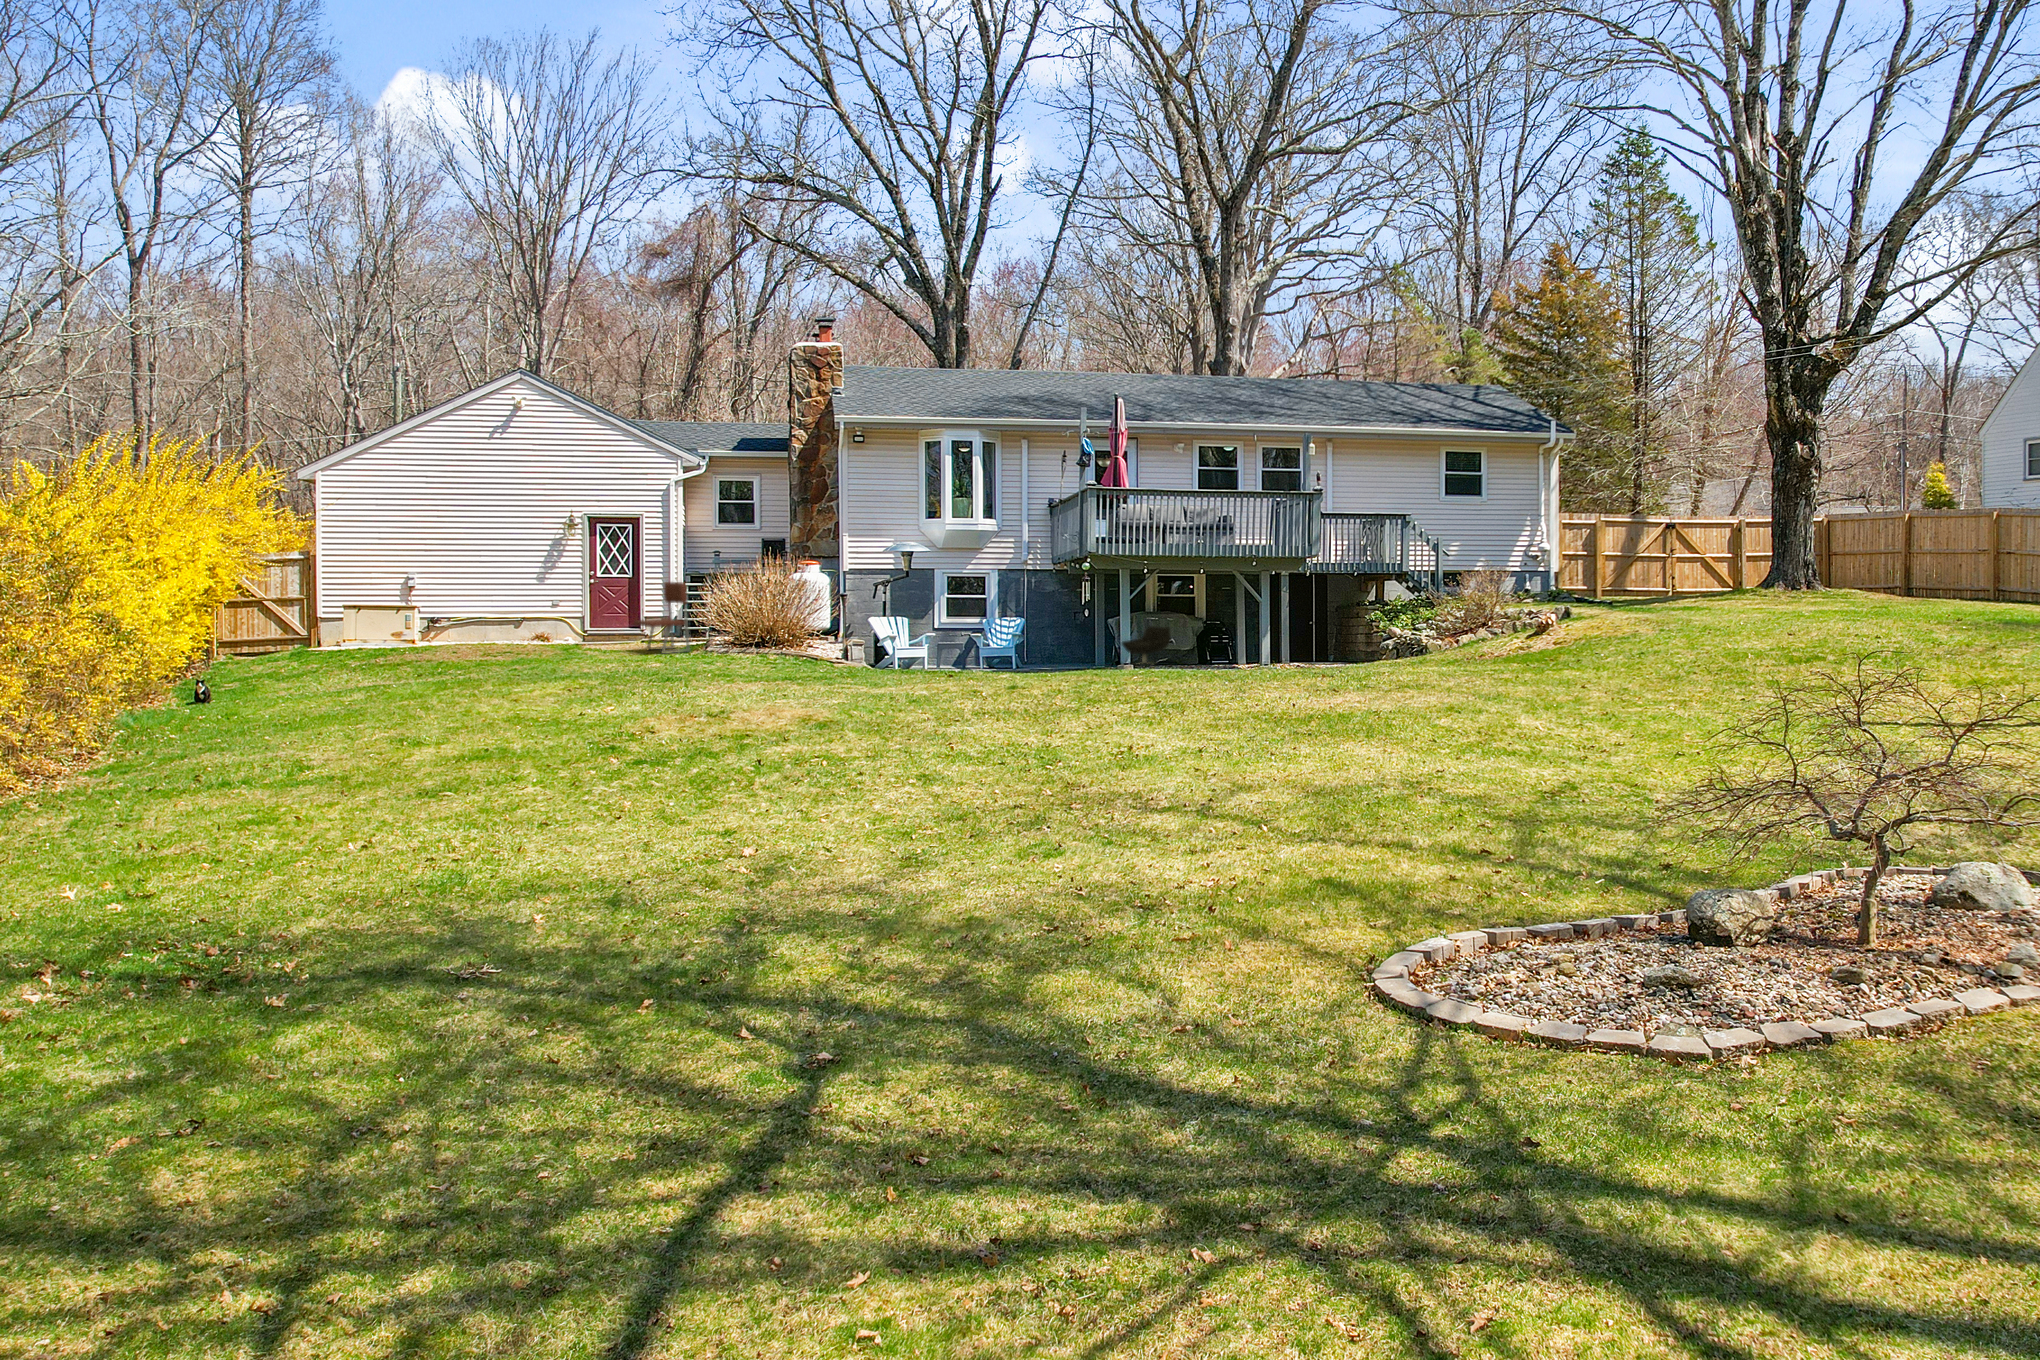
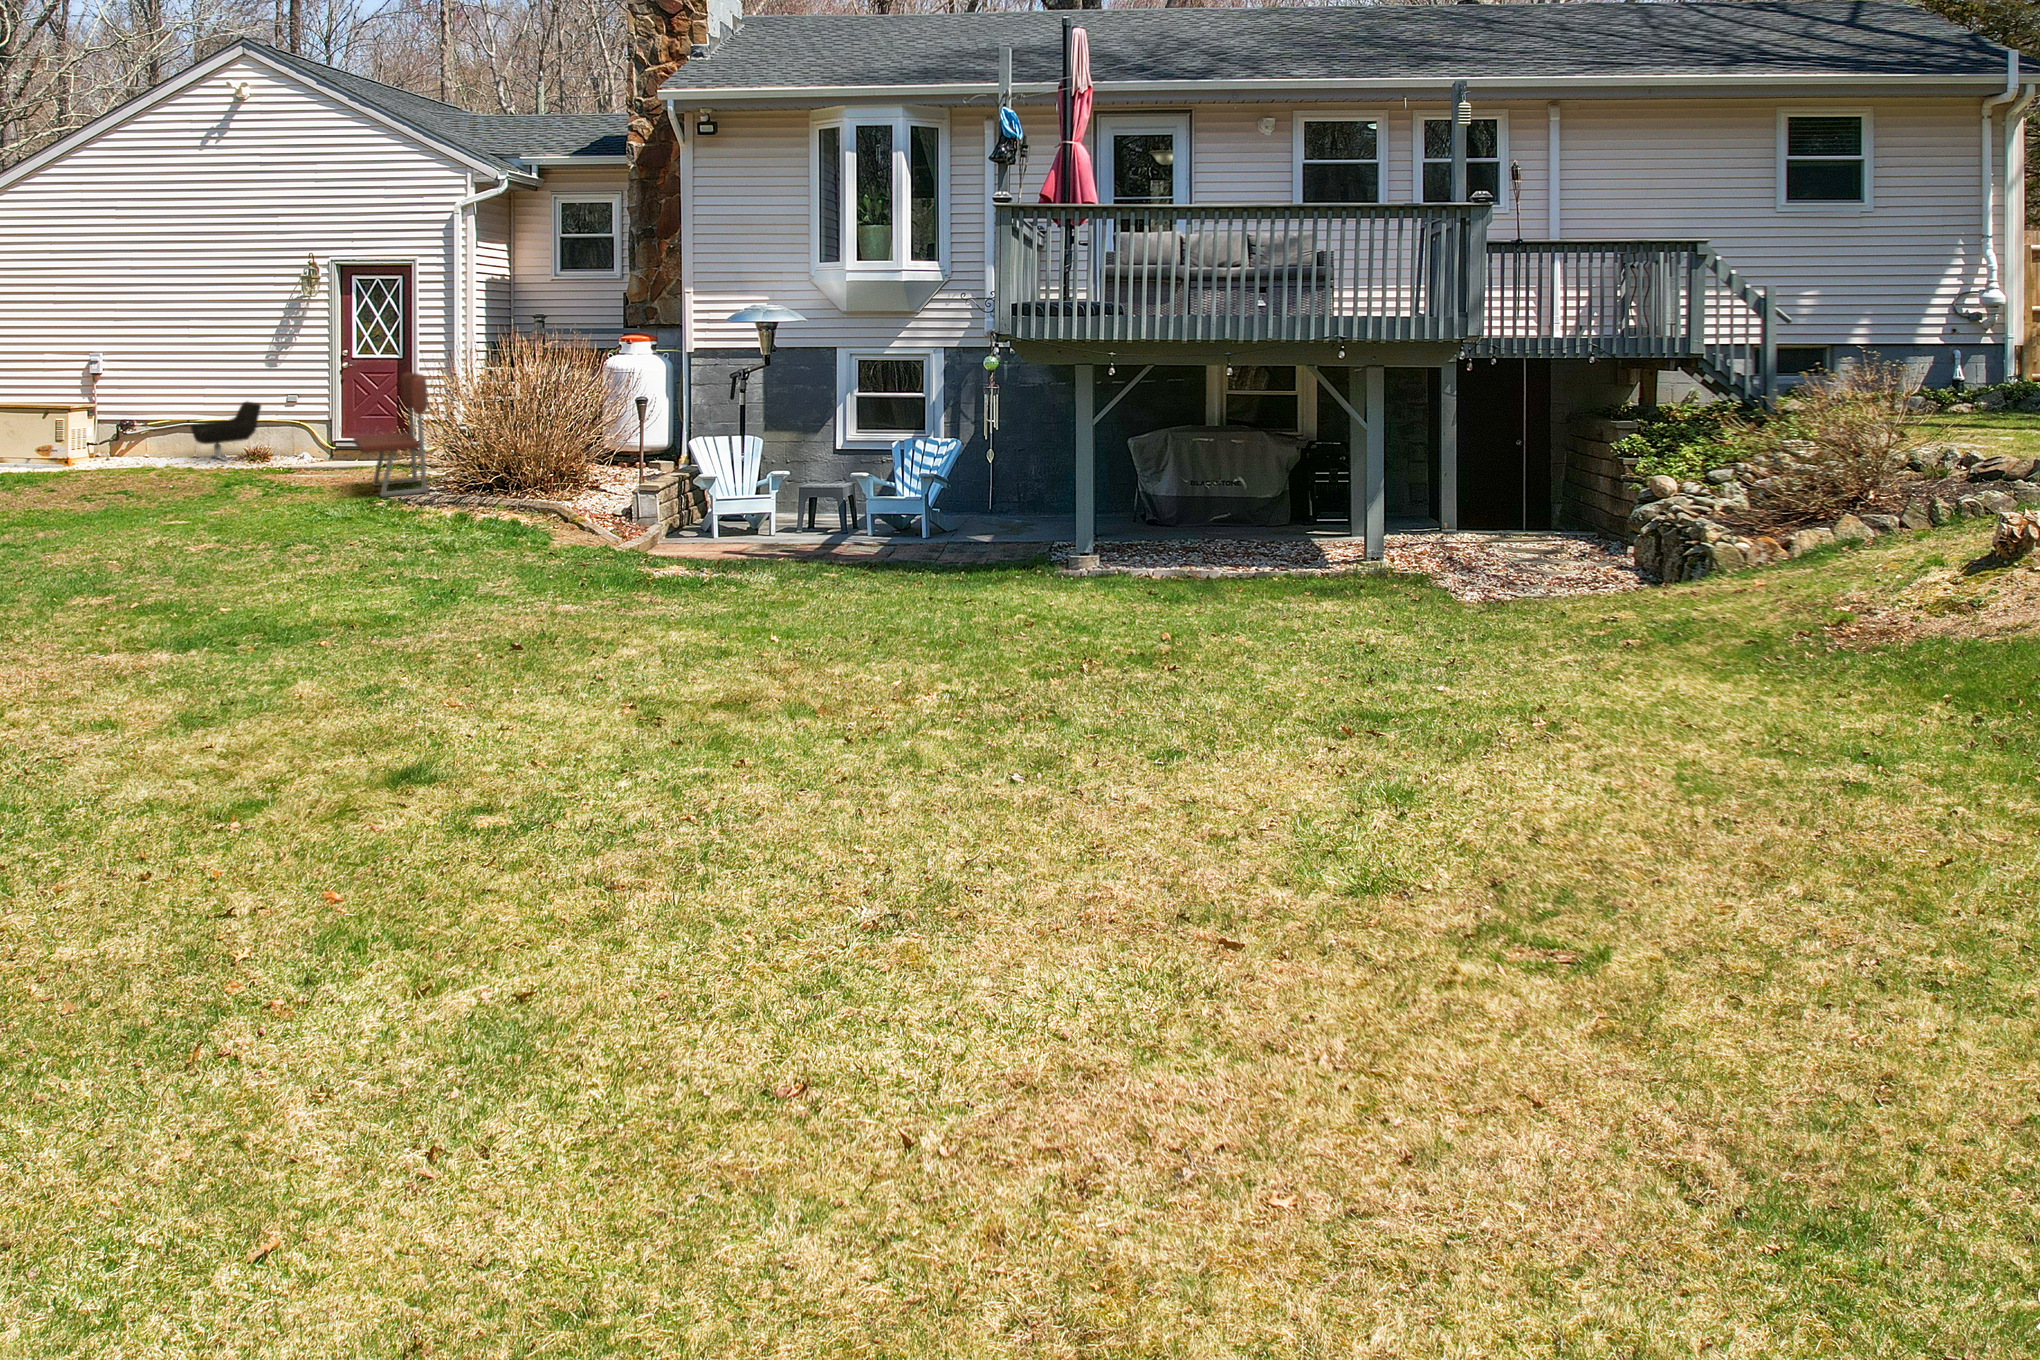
lounge chair: present [1122,626,1171,664] -> present [191,402,261,461]

